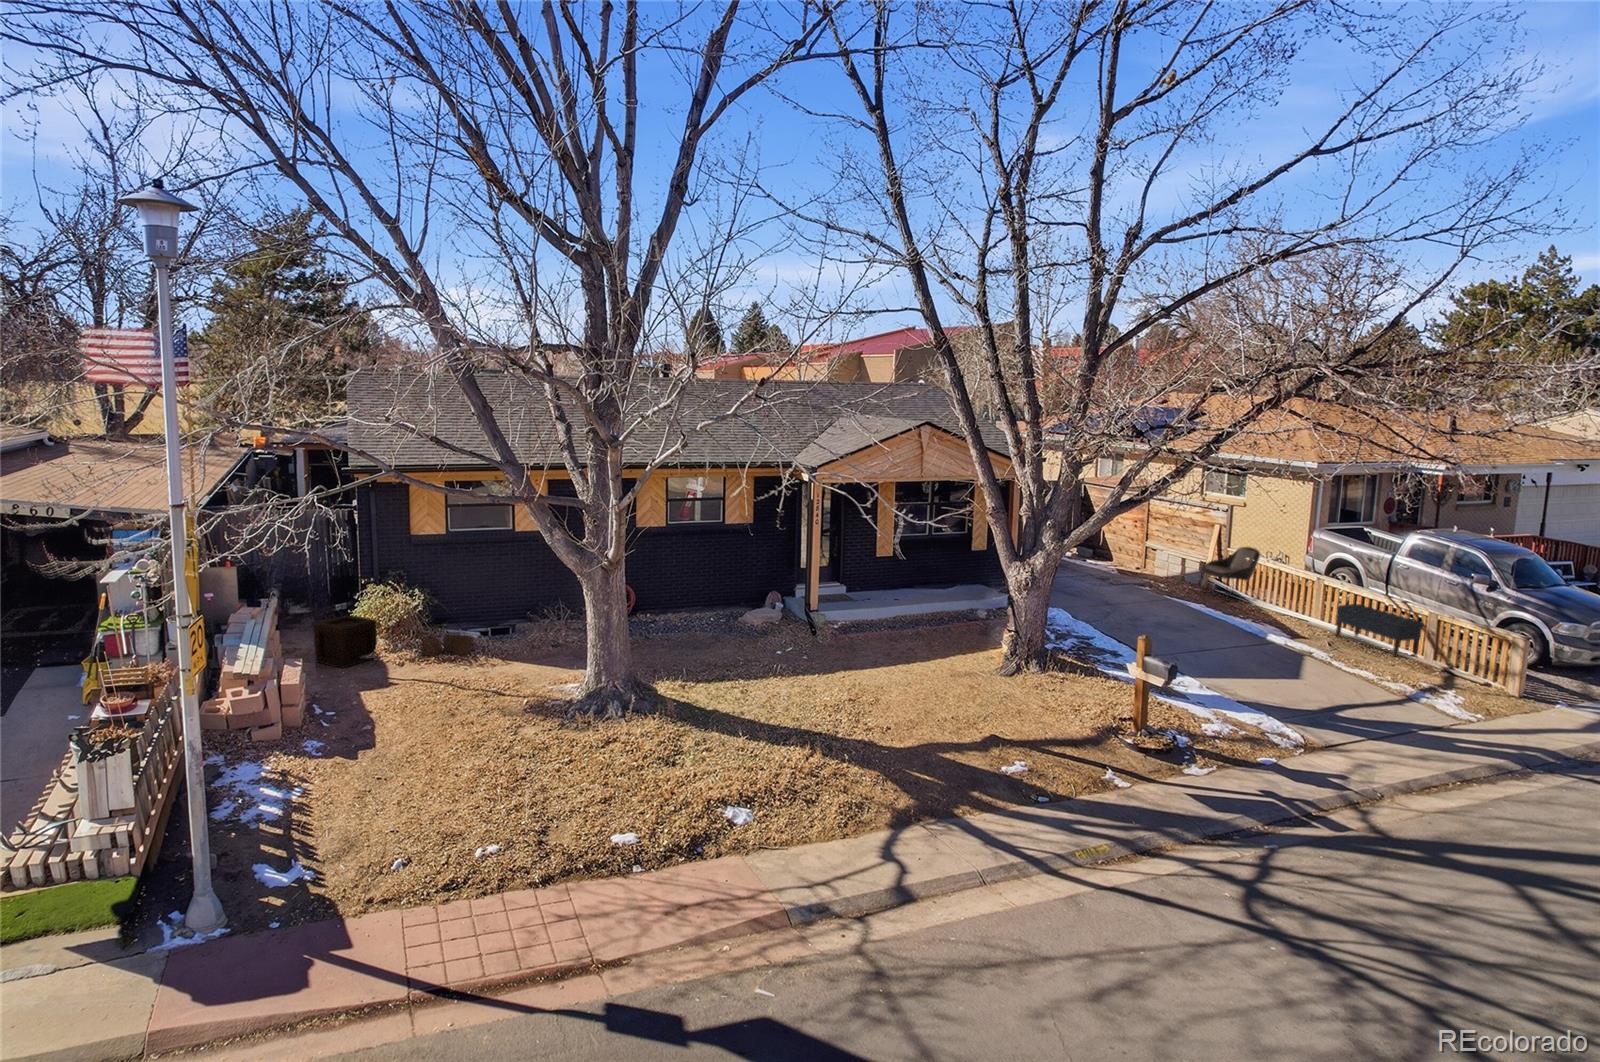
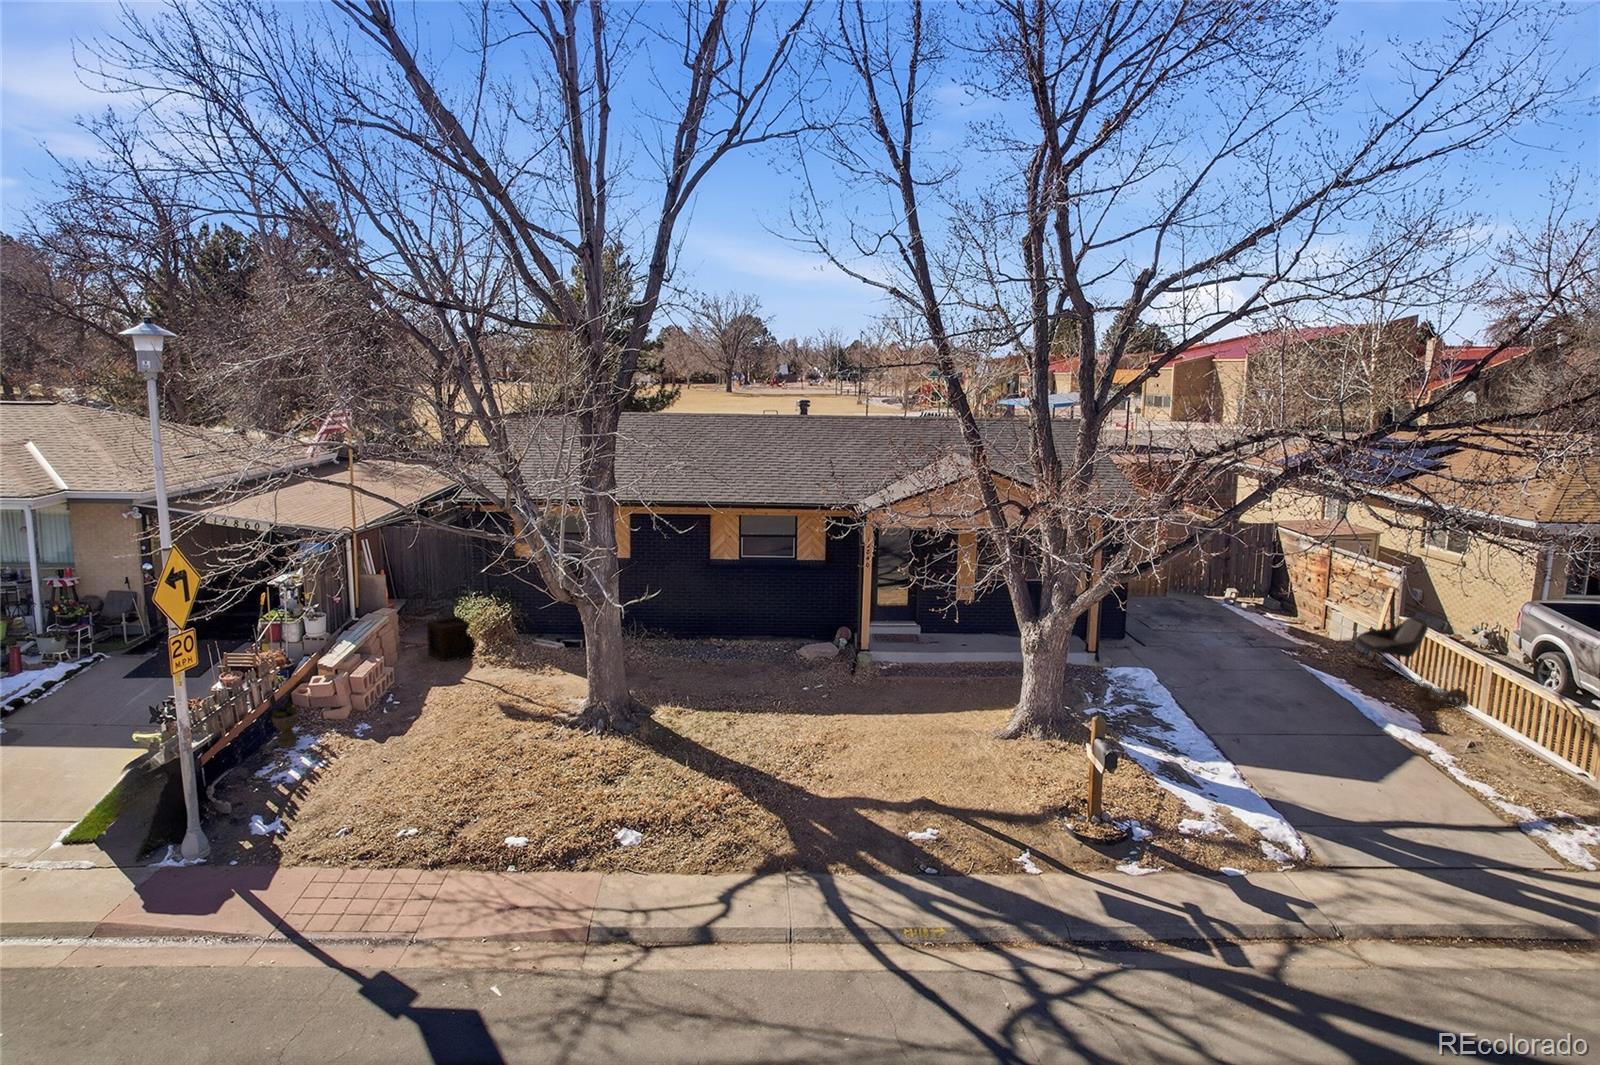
bench: present [1336,604,1423,657] -> none [1483,701,1585,775]
woven basket: present [421,632,474,656] -> present [1414,682,1469,711]
planter: none [200,728,237,785] -> present [271,704,299,748]

